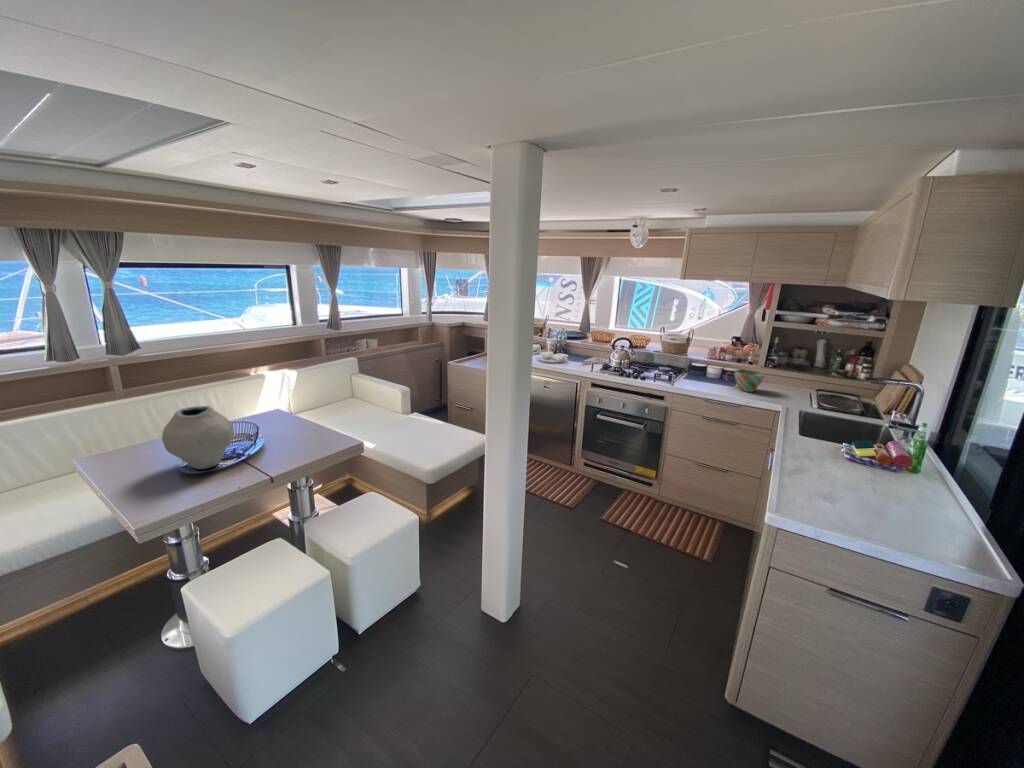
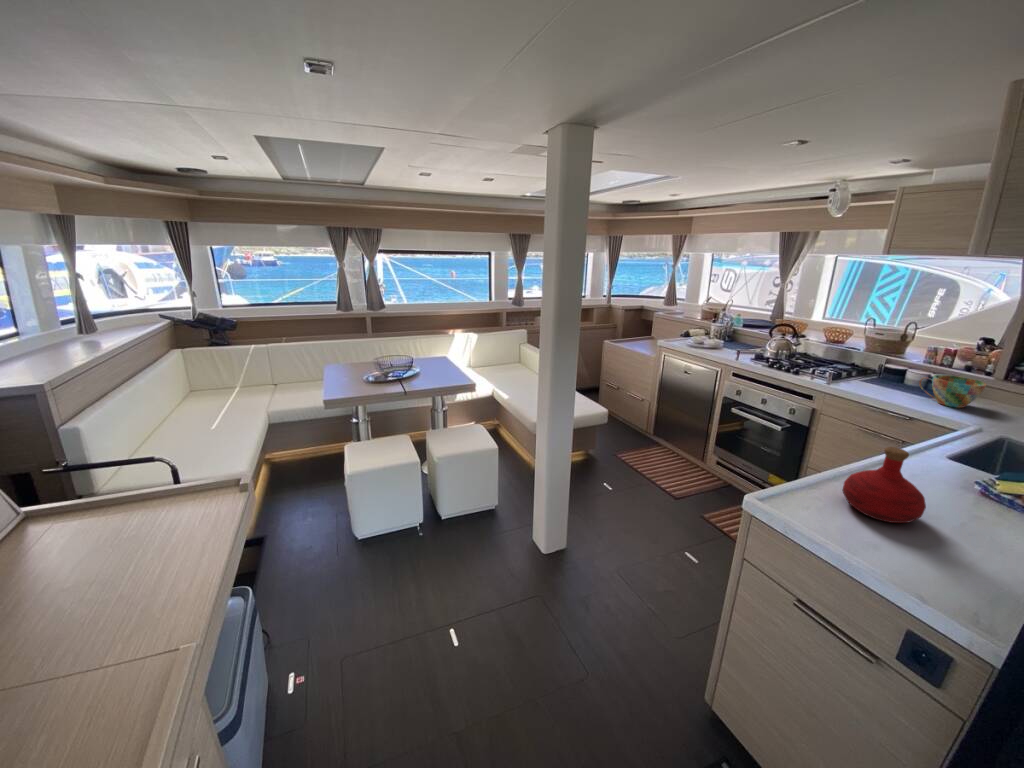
vase: present [162,406,234,469] -> none [350,339,391,382]
bottle: none [799,441,857,496] -> present [842,447,926,523]

